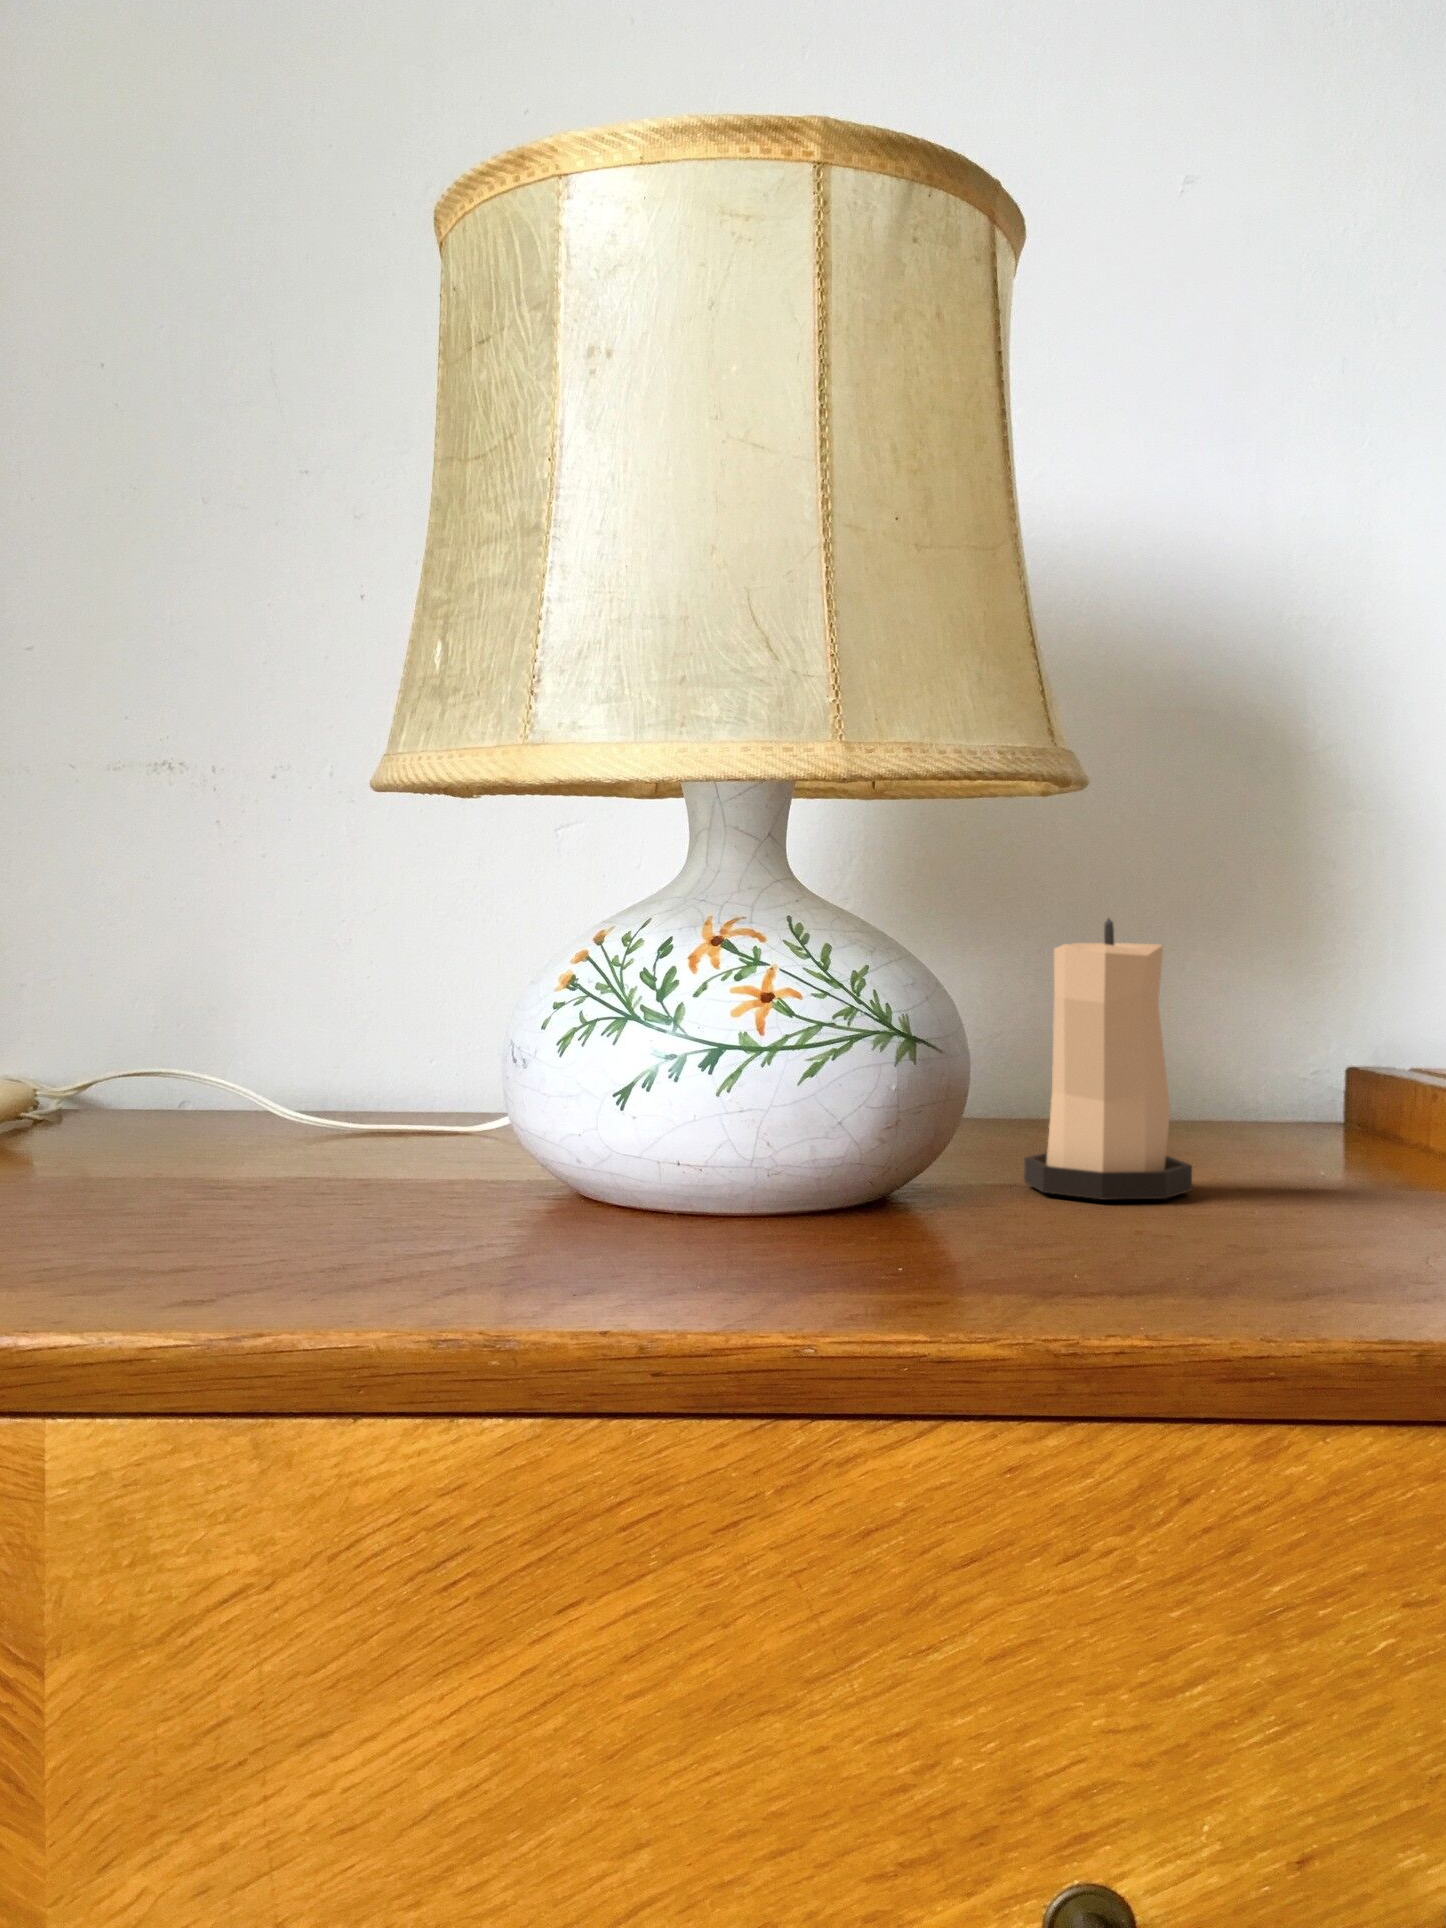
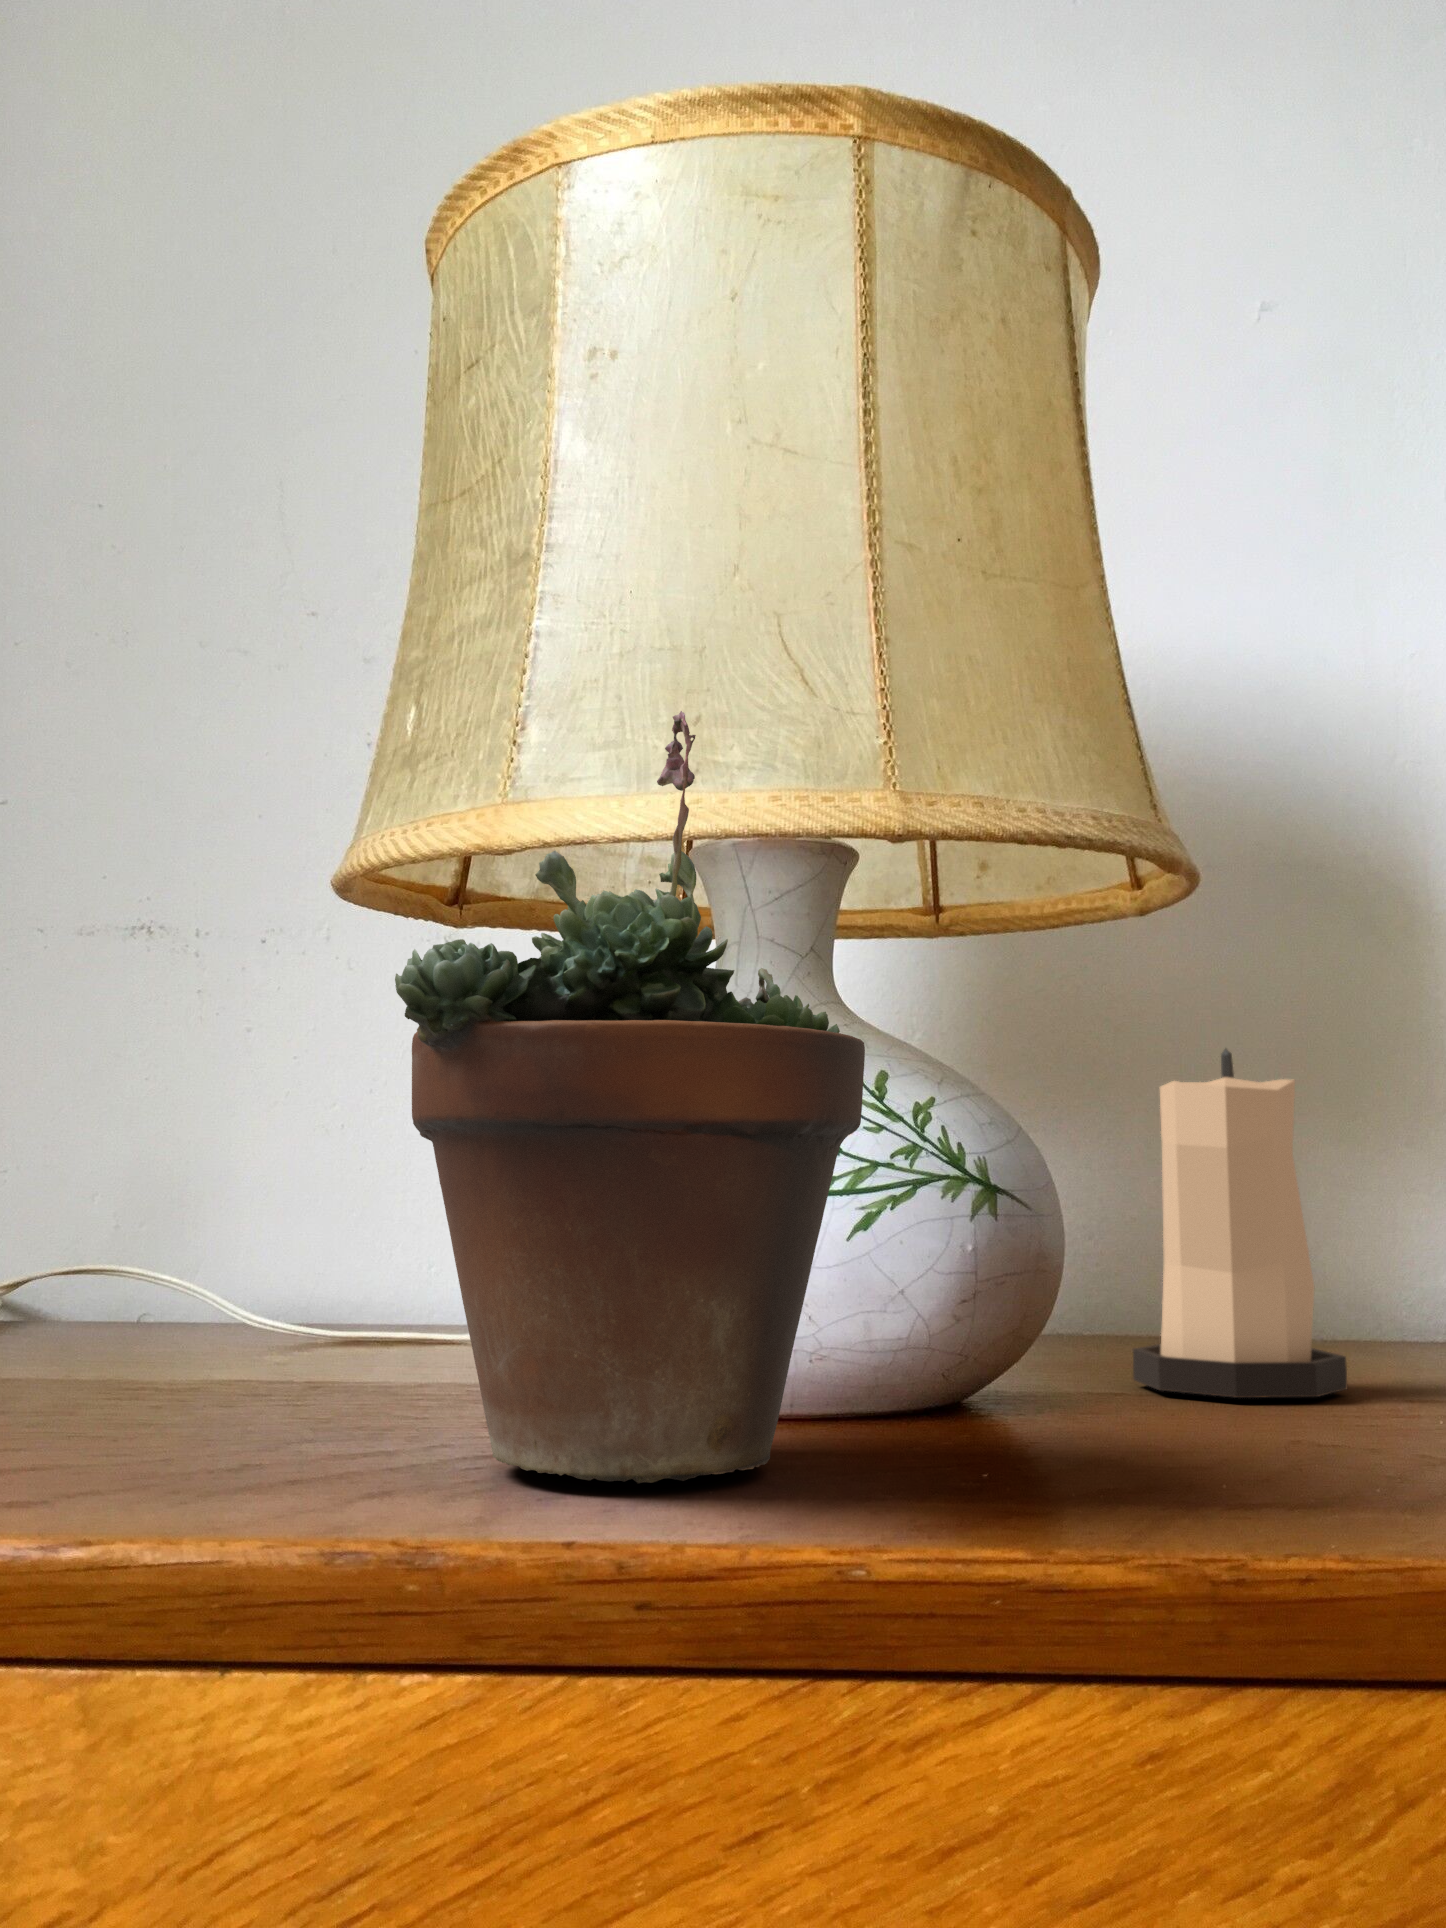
succulent plant: none [456,682,814,1282] -> present [395,711,865,1484]

